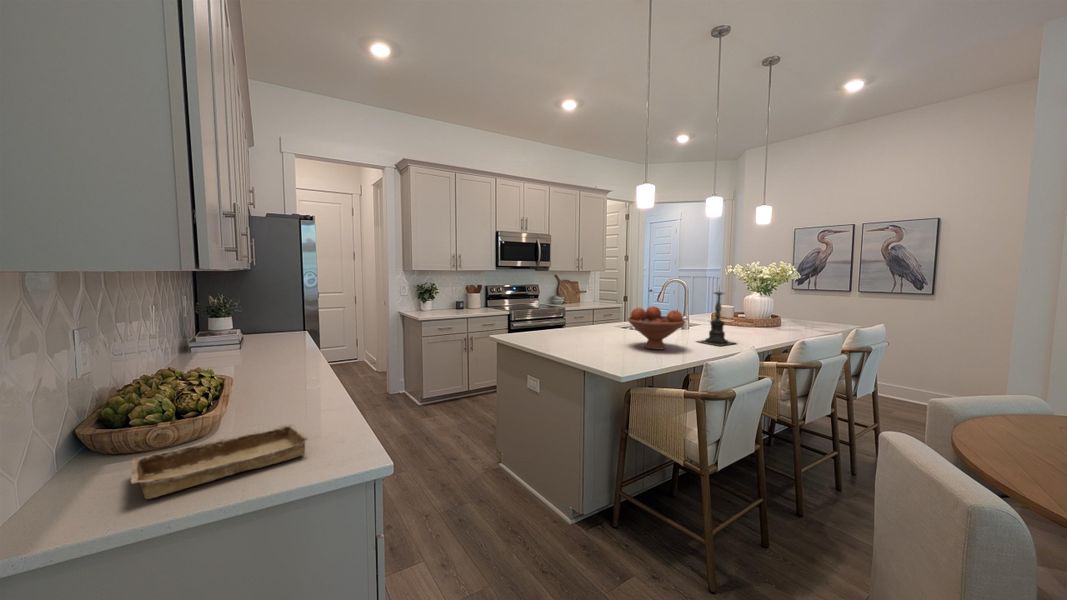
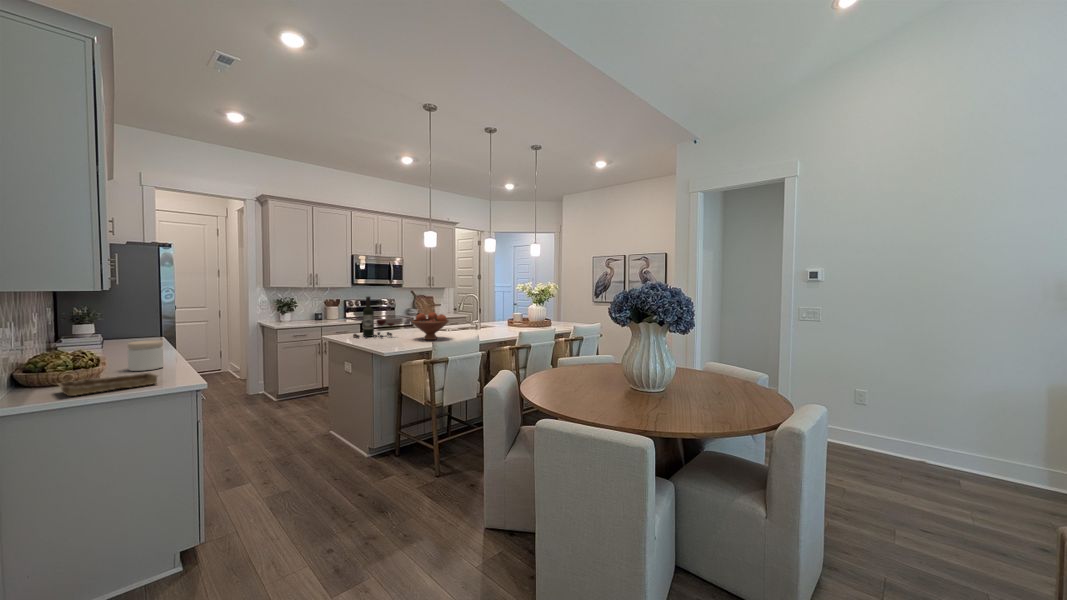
wine bottle: none [537,282,598,343] -> present [353,297,394,338]
candle holder: present [697,291,735,346] -> none [467,297,493,338]
jar: none [261,353,312,406] -> present [128,340,163,371]

